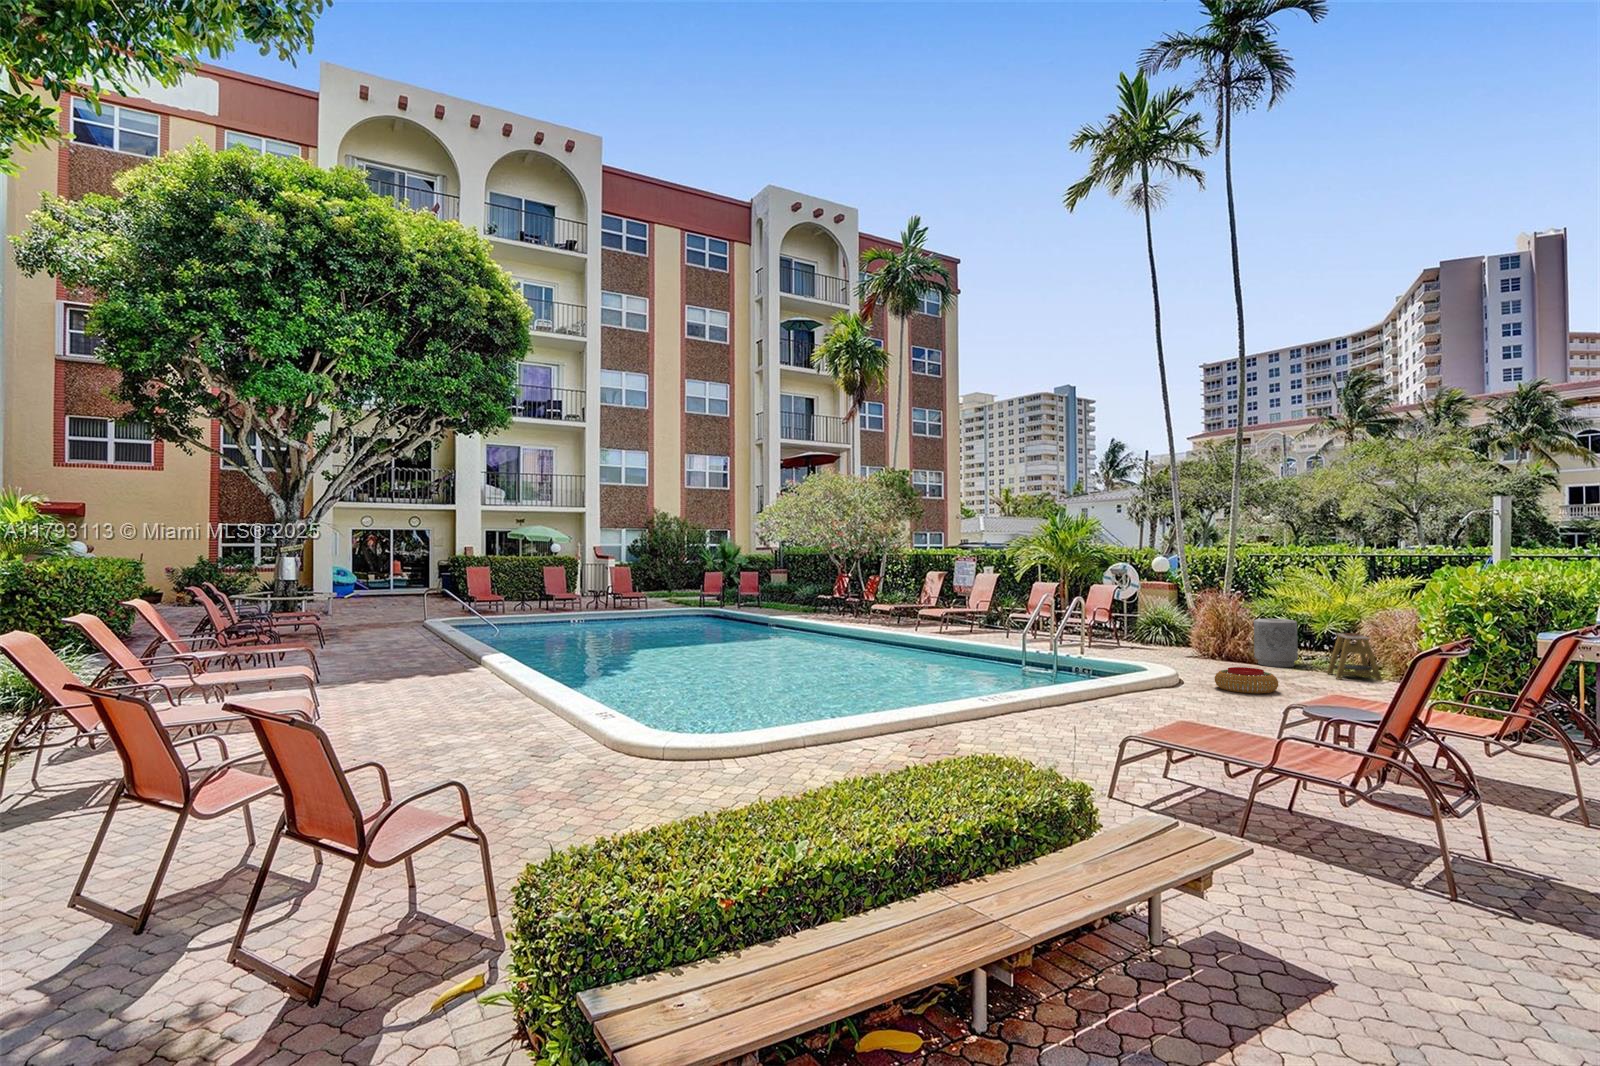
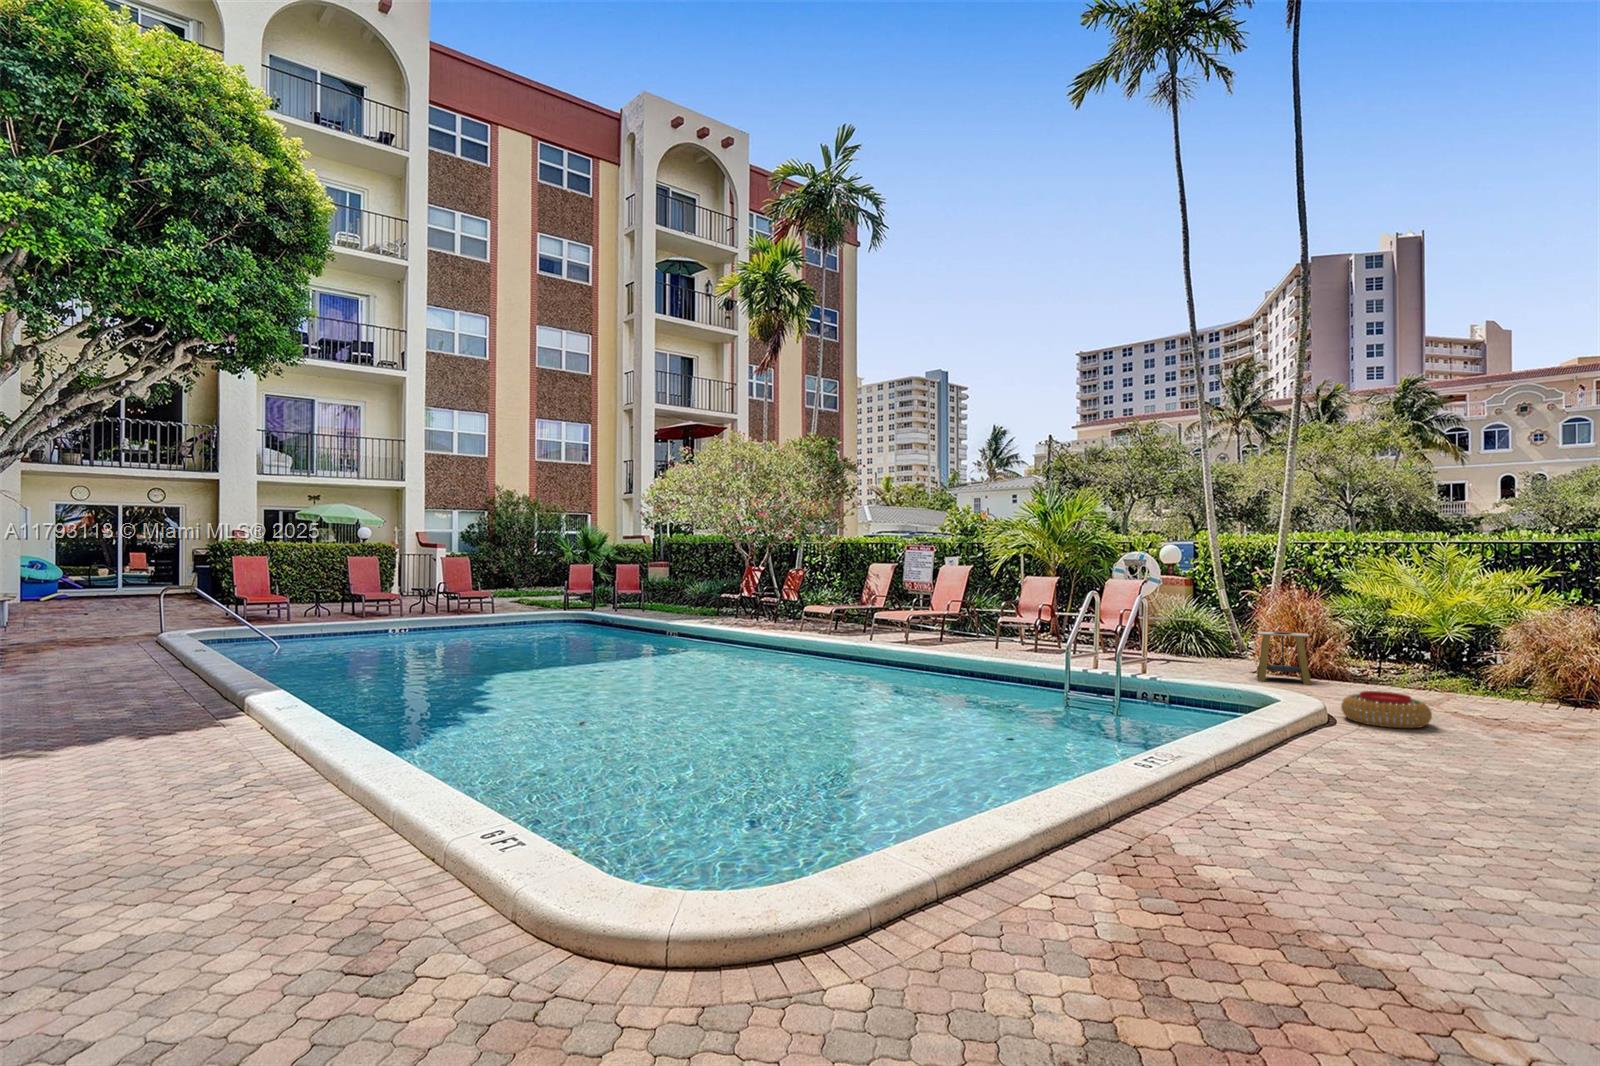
trash can: present [1254,619,1298,667] -> none [1318,622,1371,682]
side table: present [1327,633,1382,682] -> present [1257,631,1311,685]

